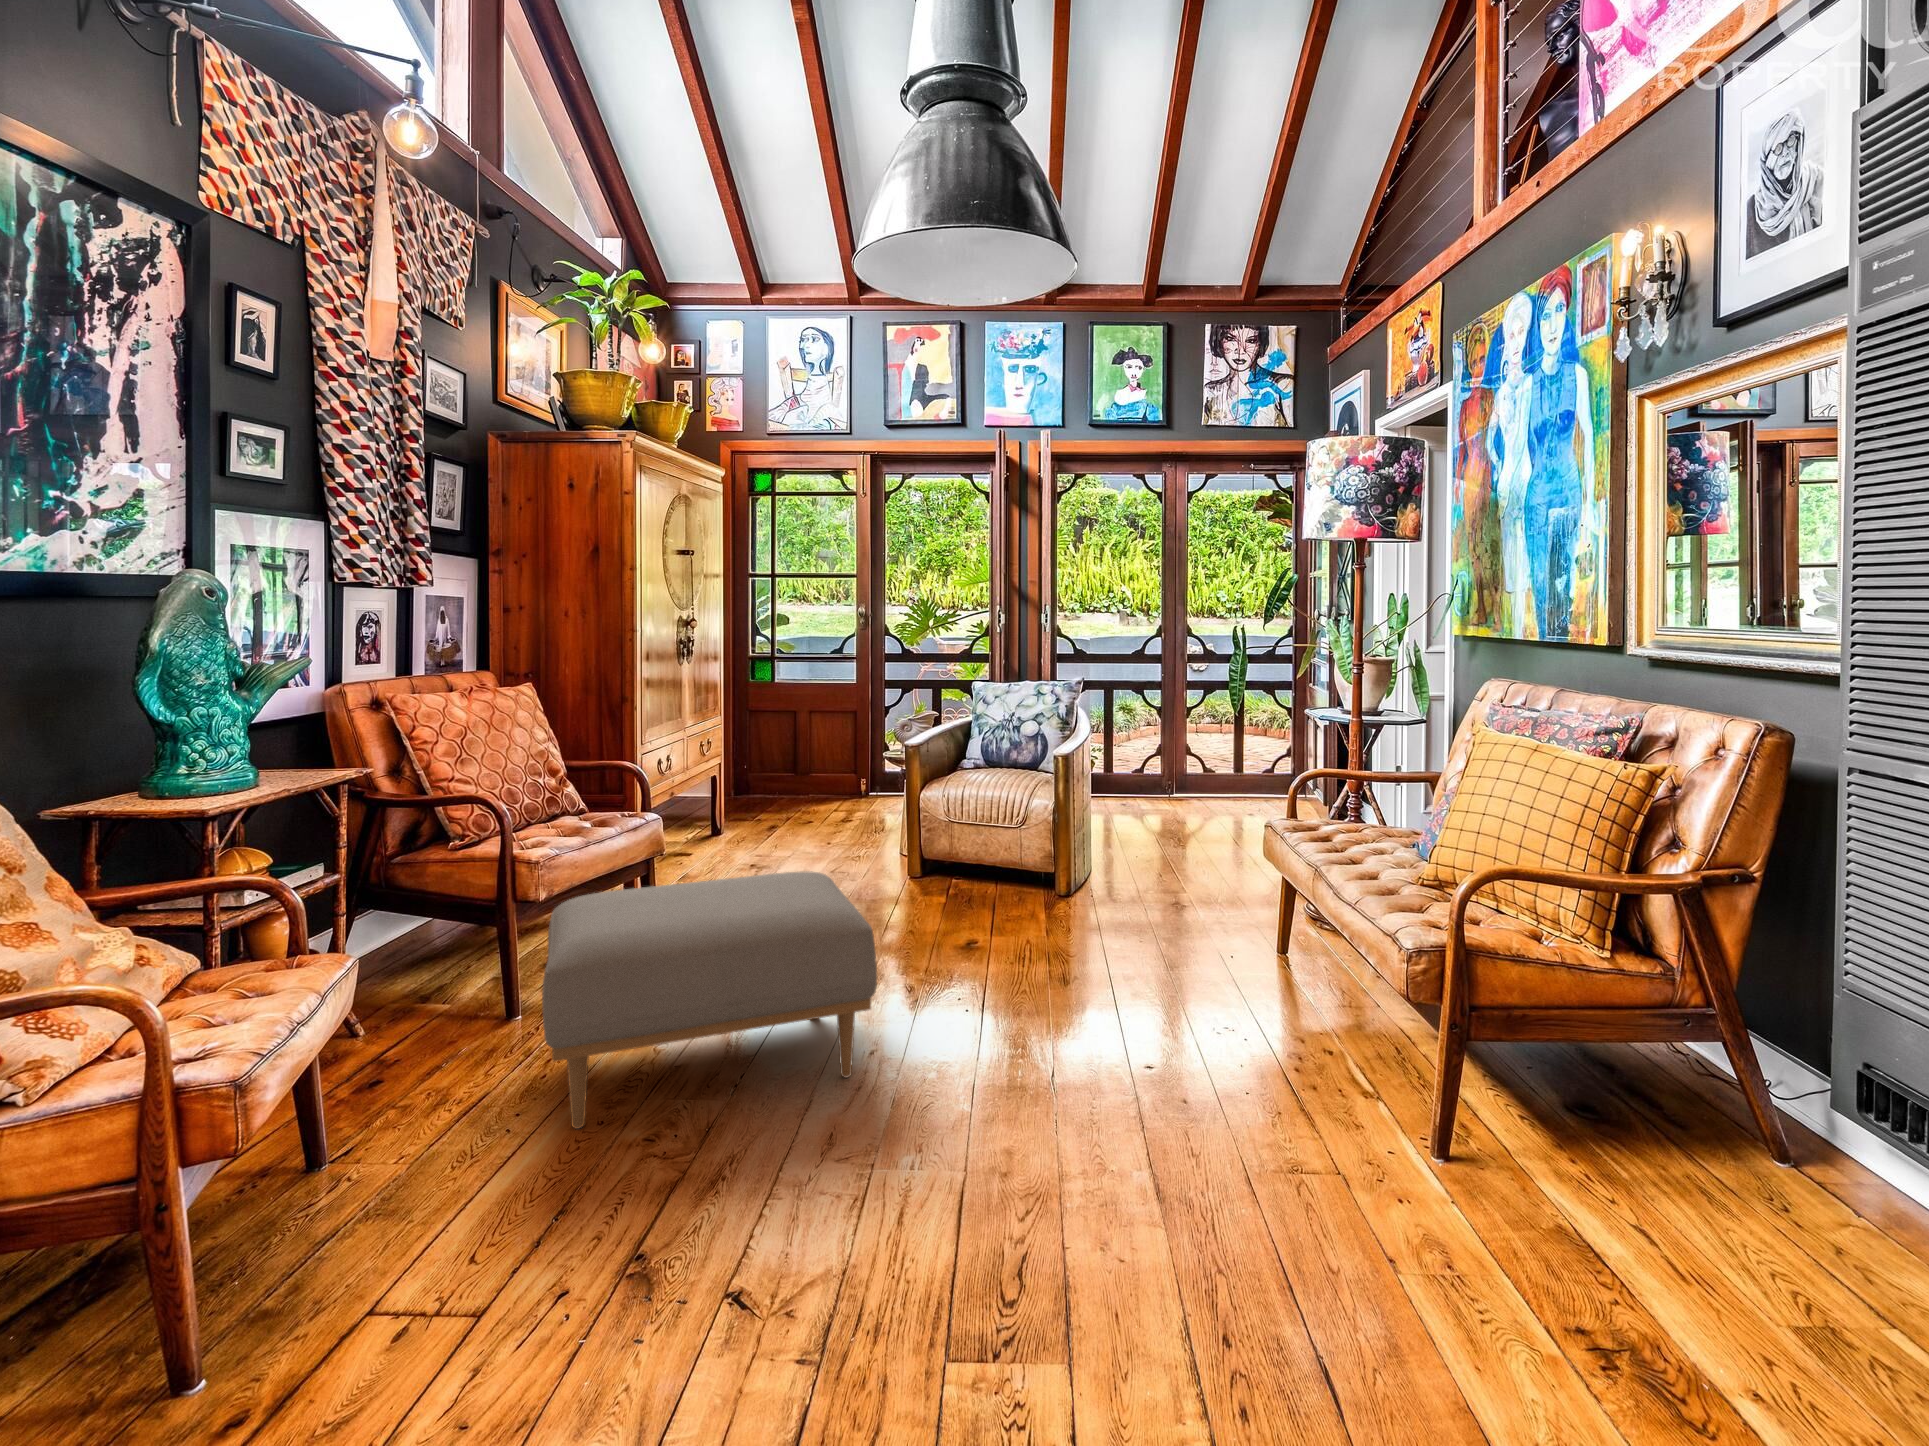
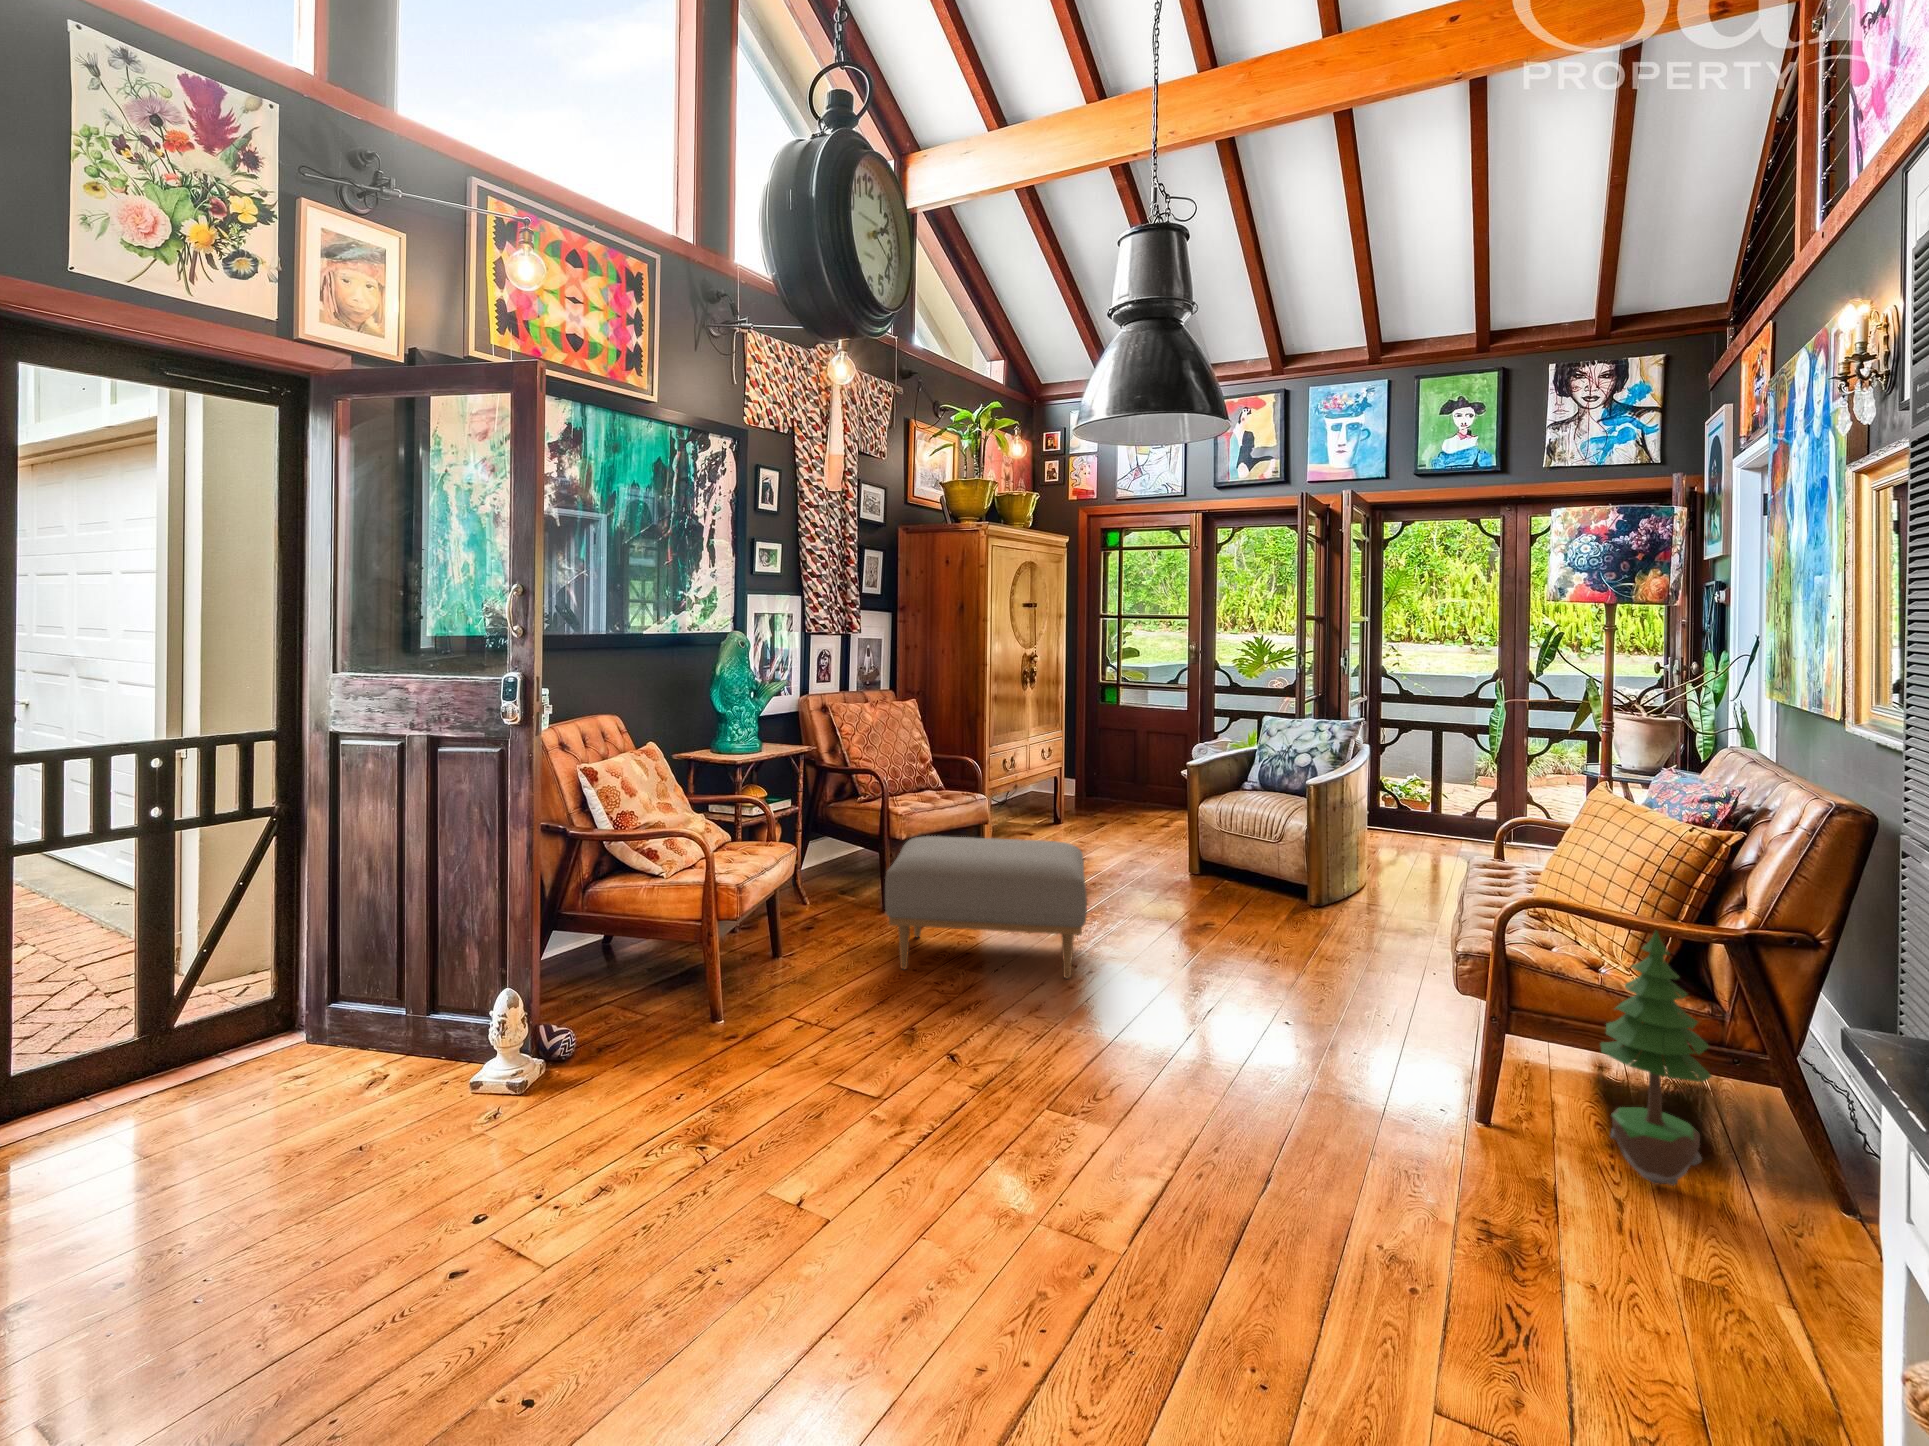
potted tree: none [1609,892,1744,1202] -> present [1600,931,1712,1185]

